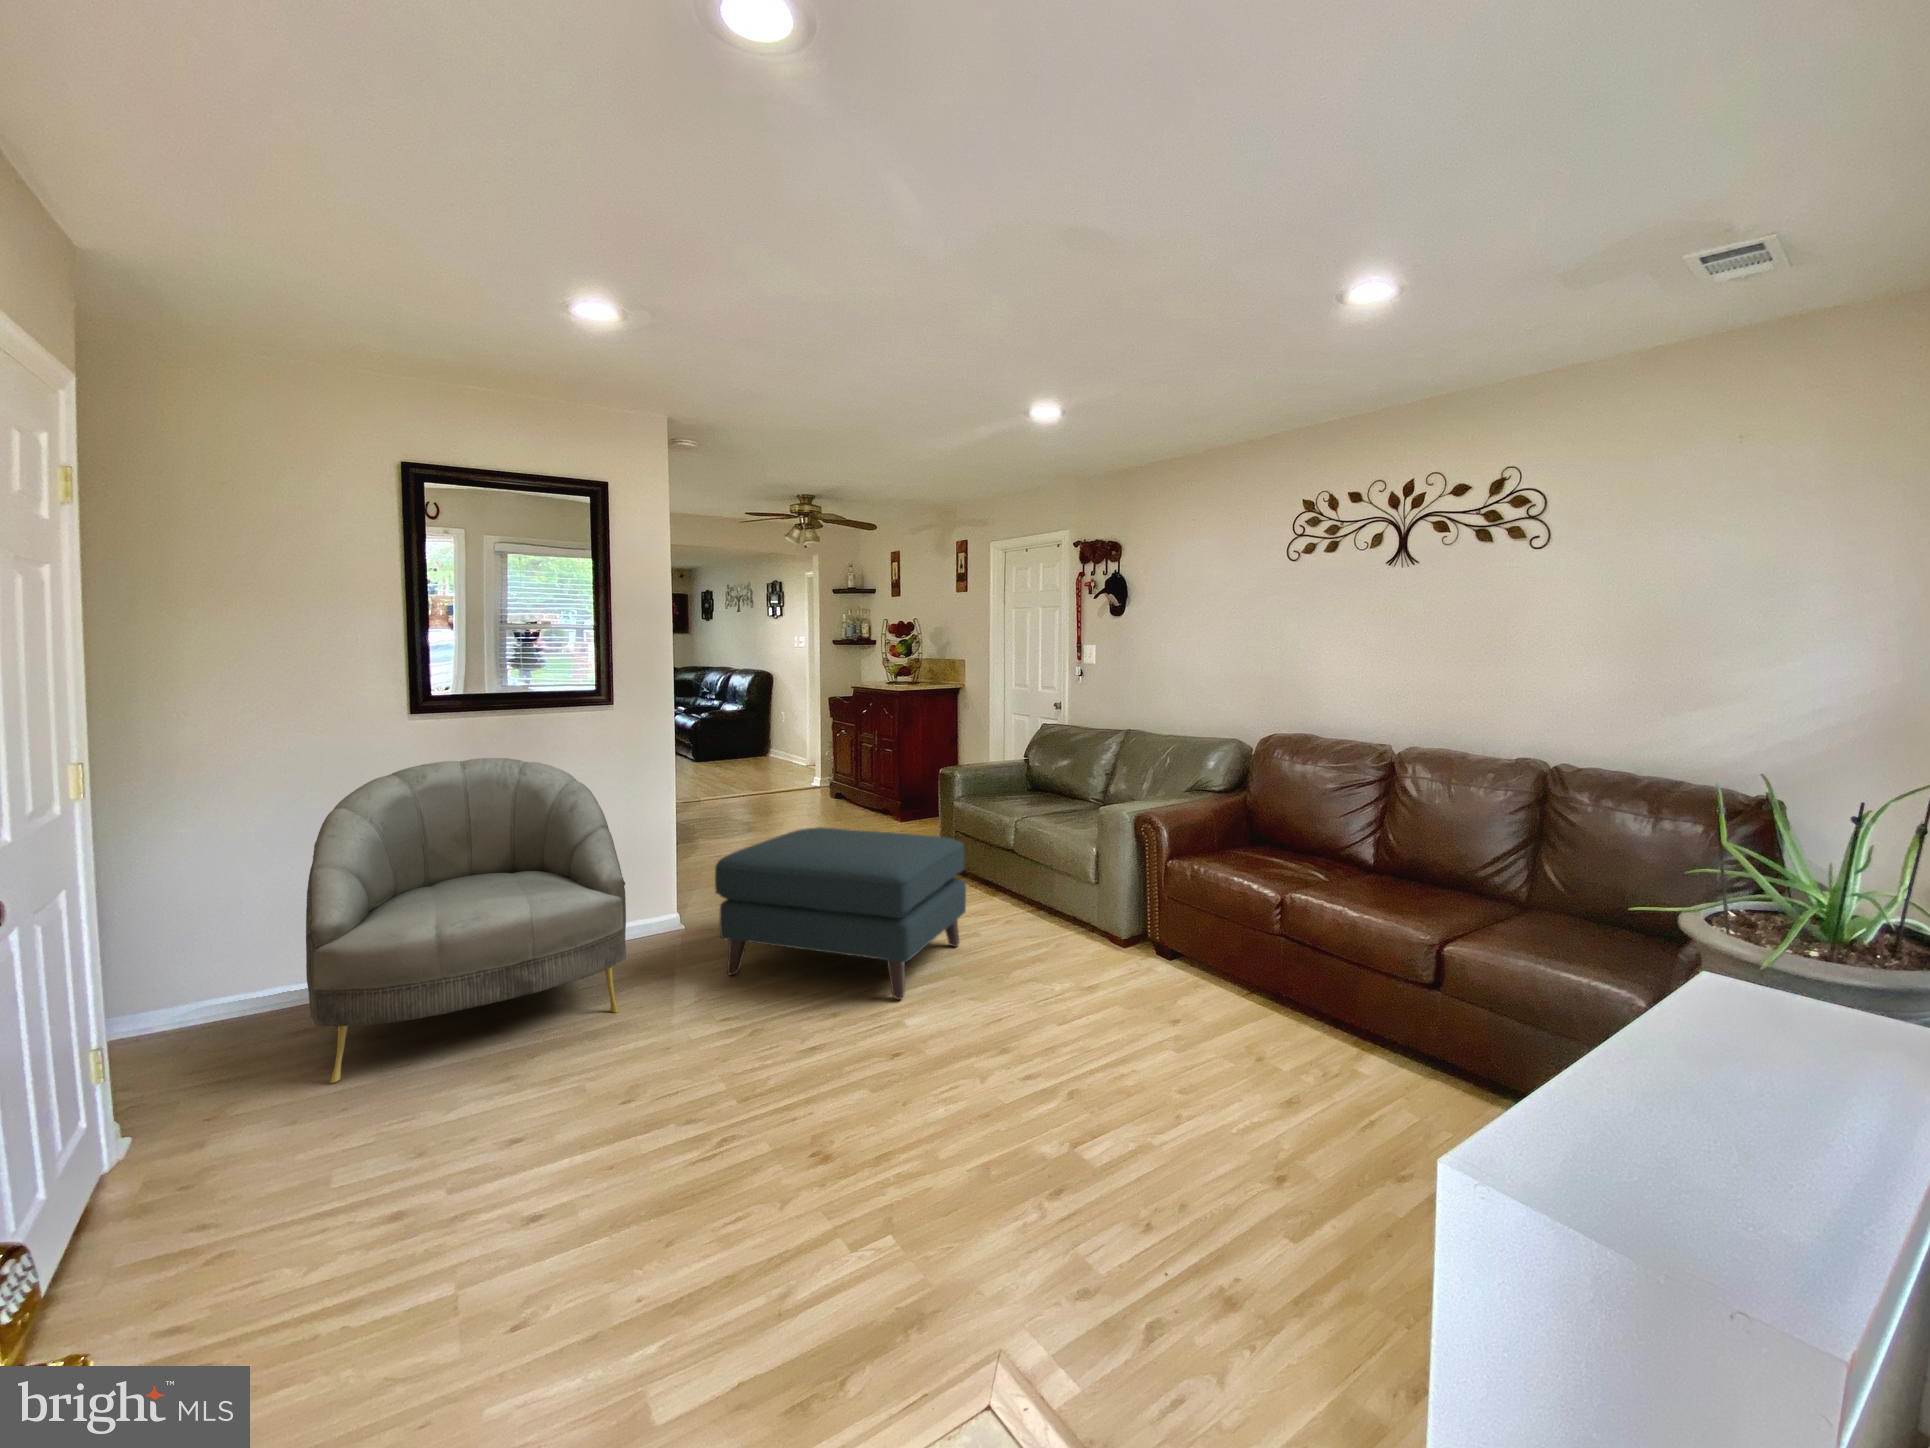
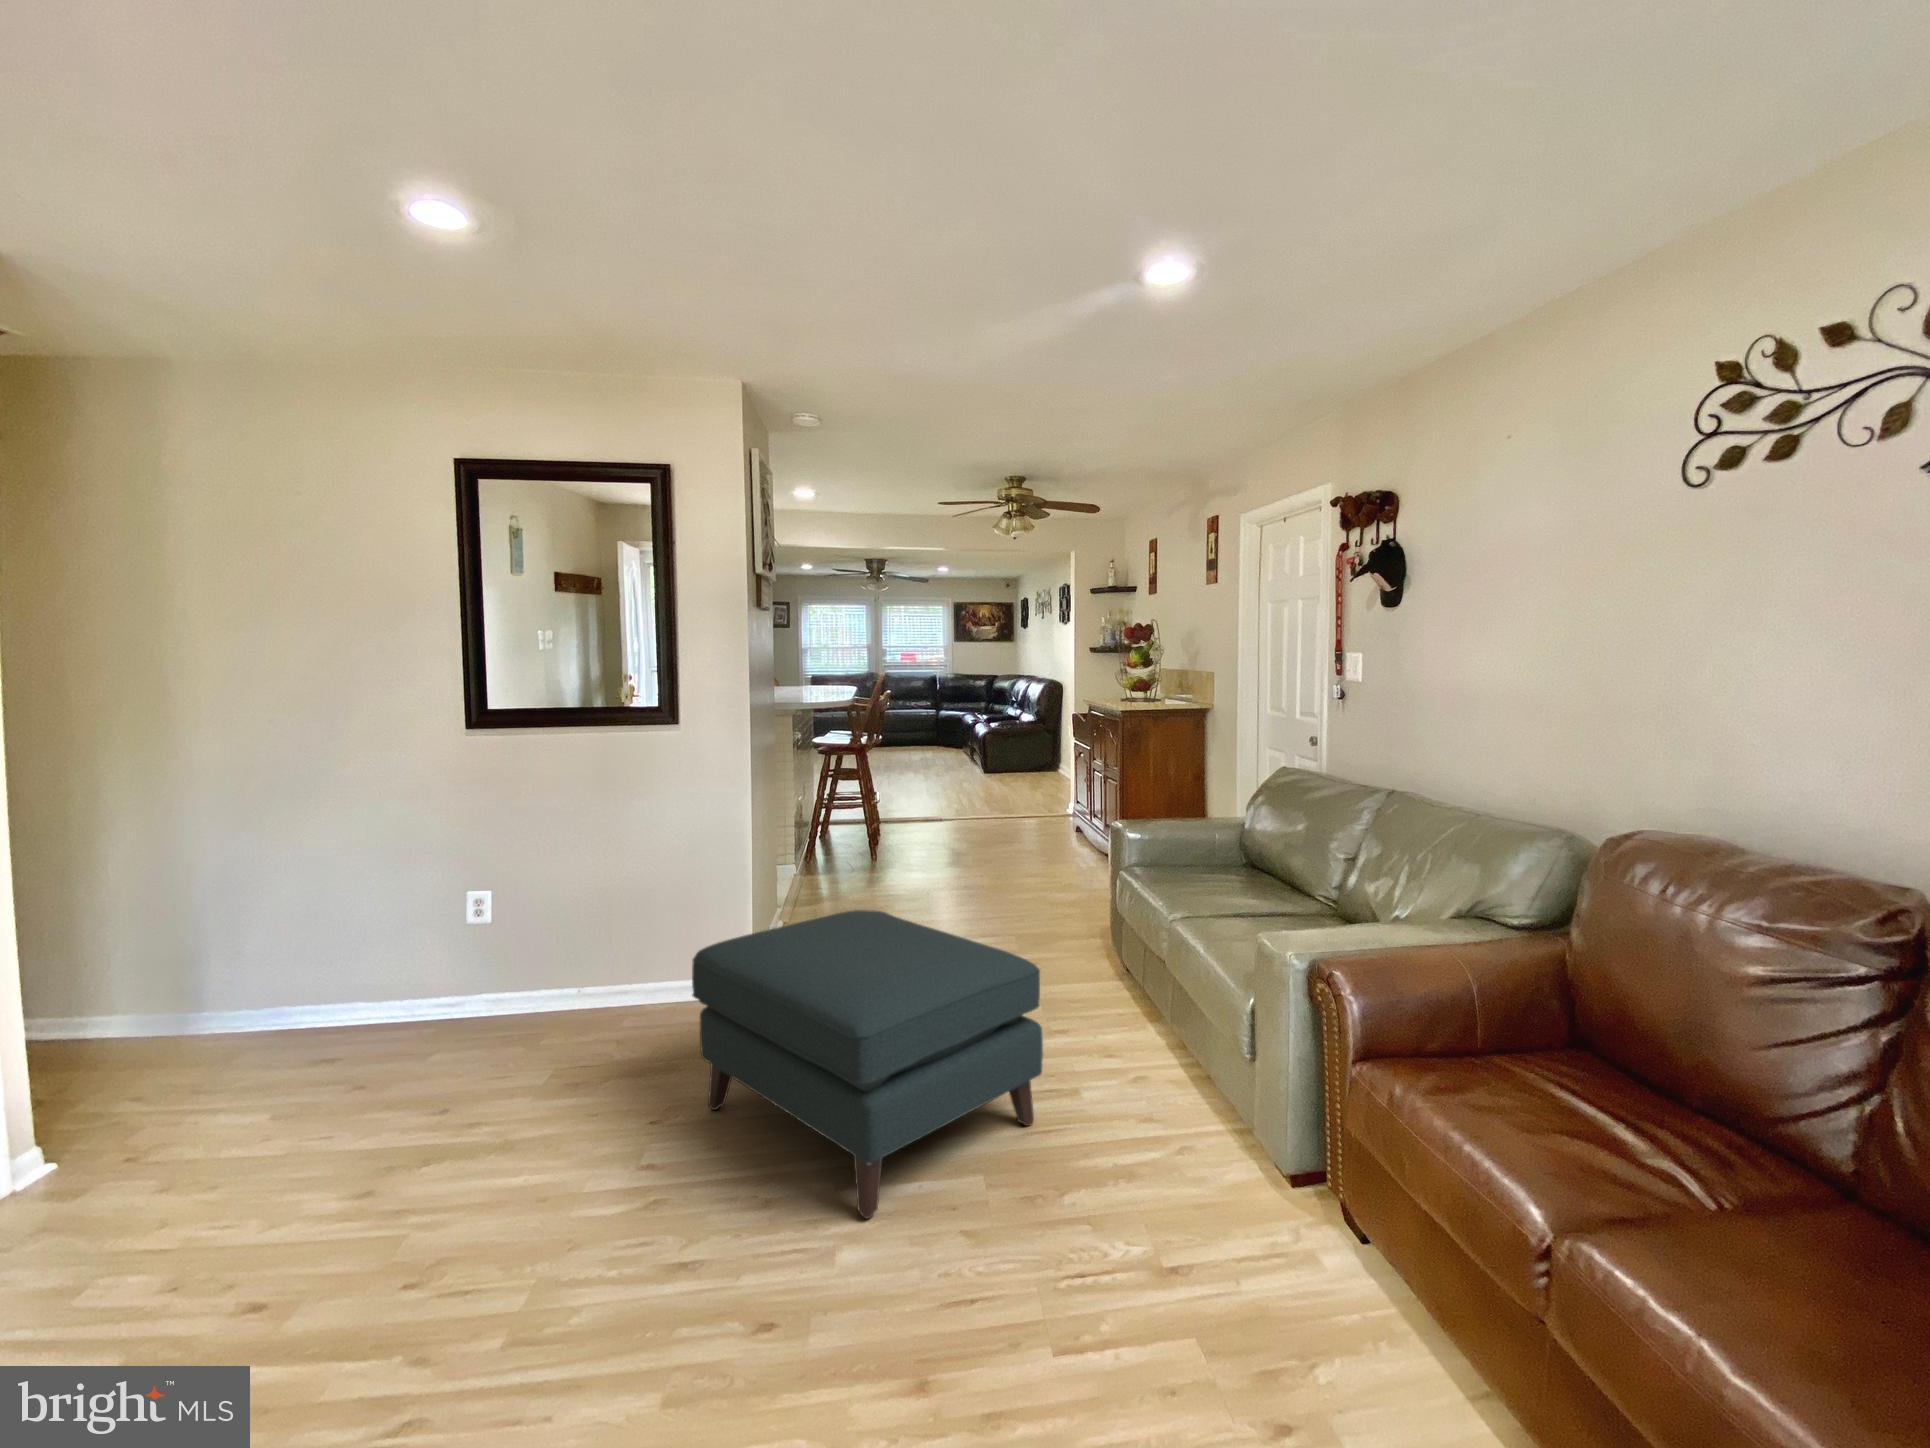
armchair: present [306,758,626,1083] -> none [201,793,597,1178]

